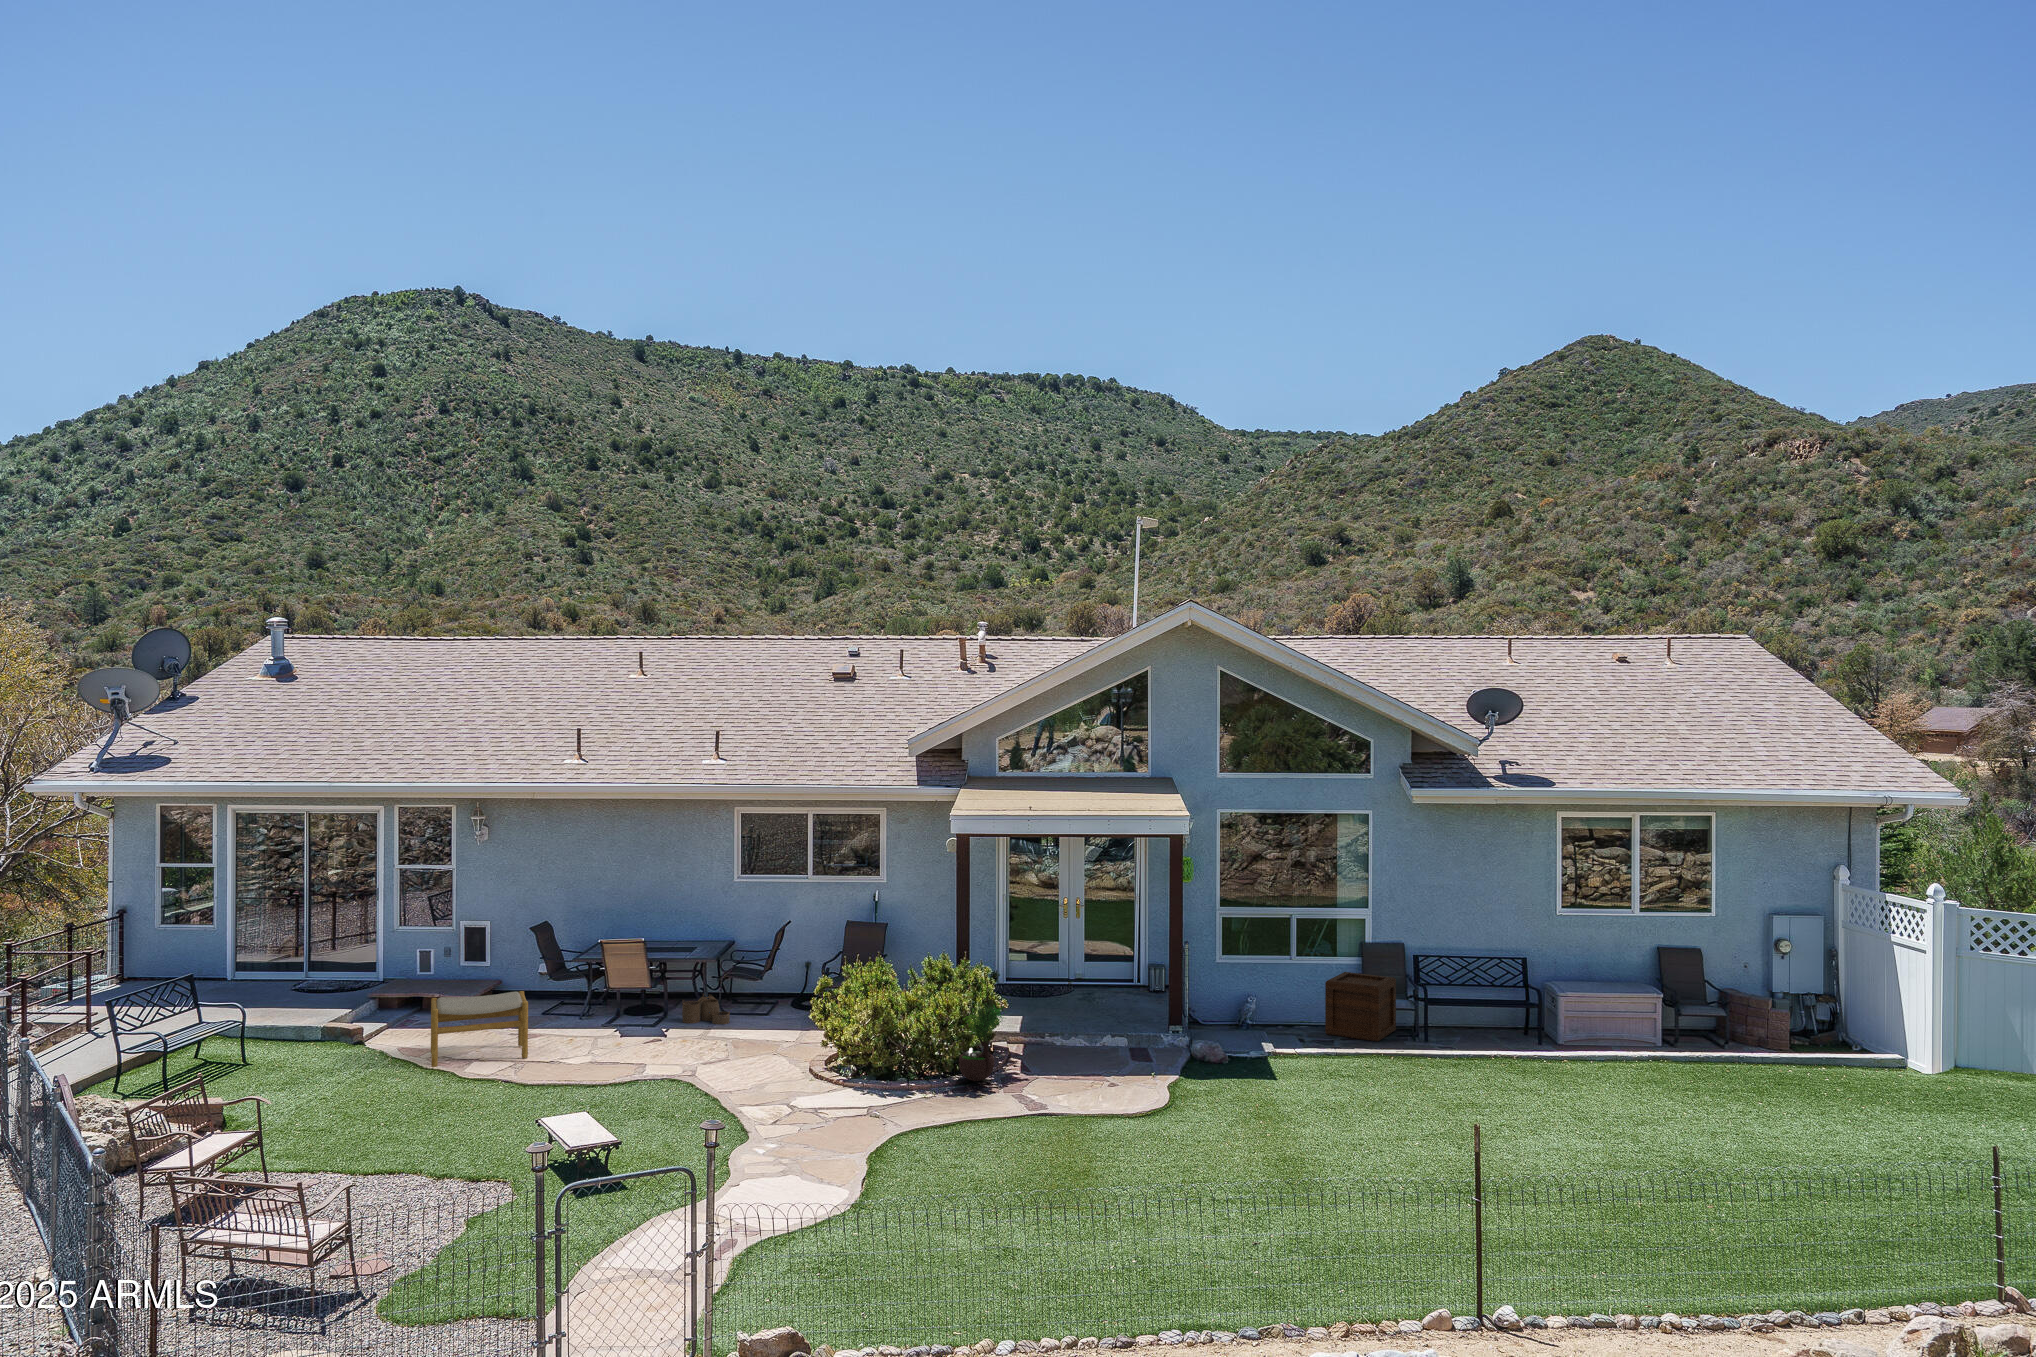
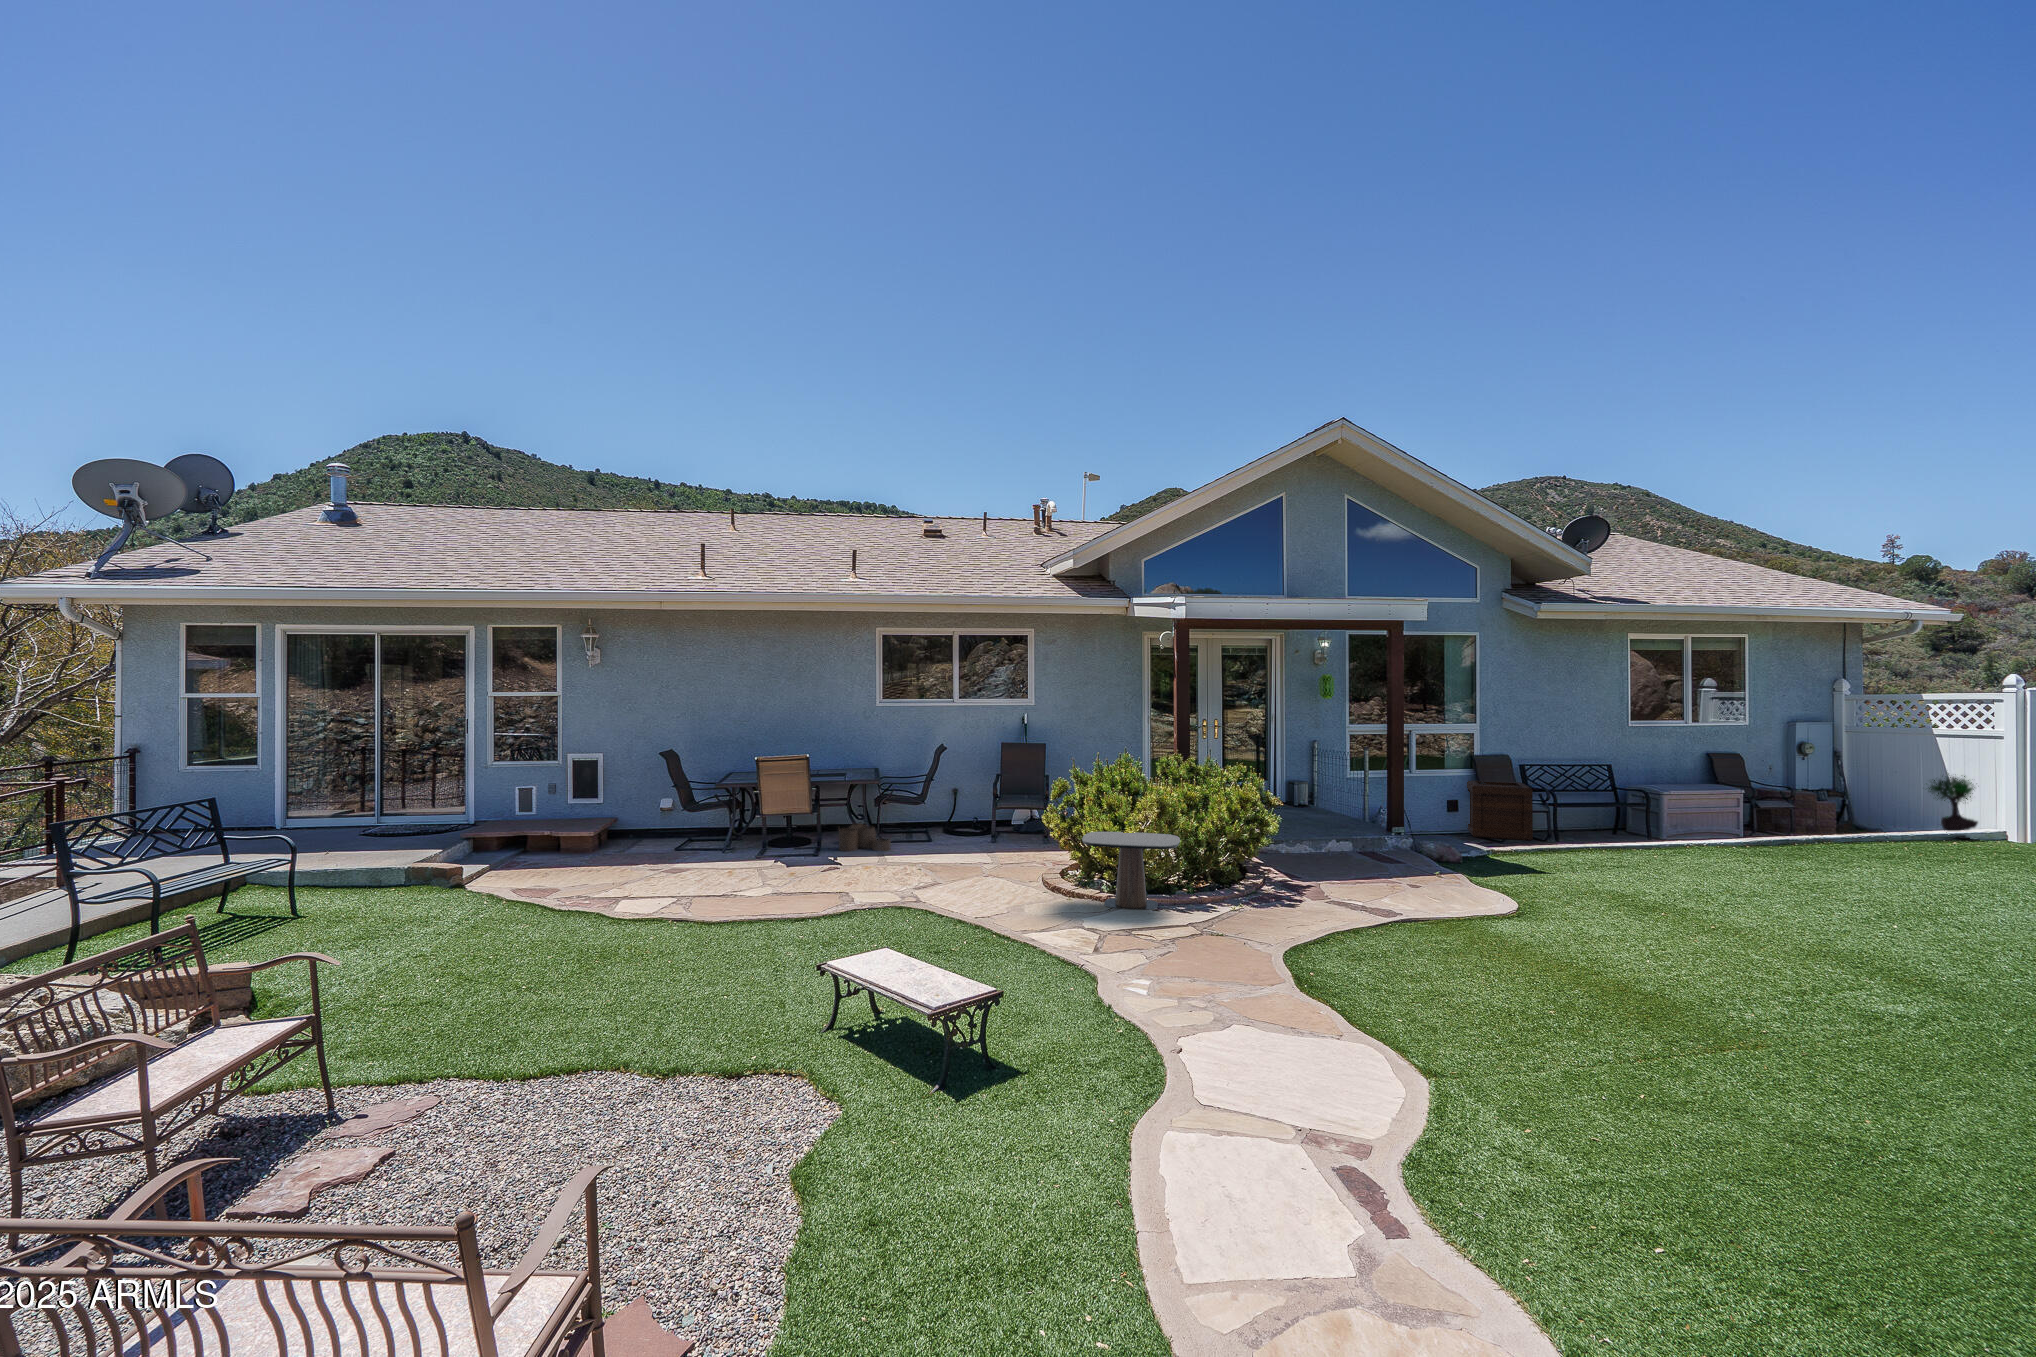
footstool: present [431,991,528,1067] -> none [560,813,691,907]
potted tree: present [959,1003,1003,1081] -> present [1929,773,1978,839]
side table: none [814,1026,899,1095] -> present [1082,832,1180,910]

